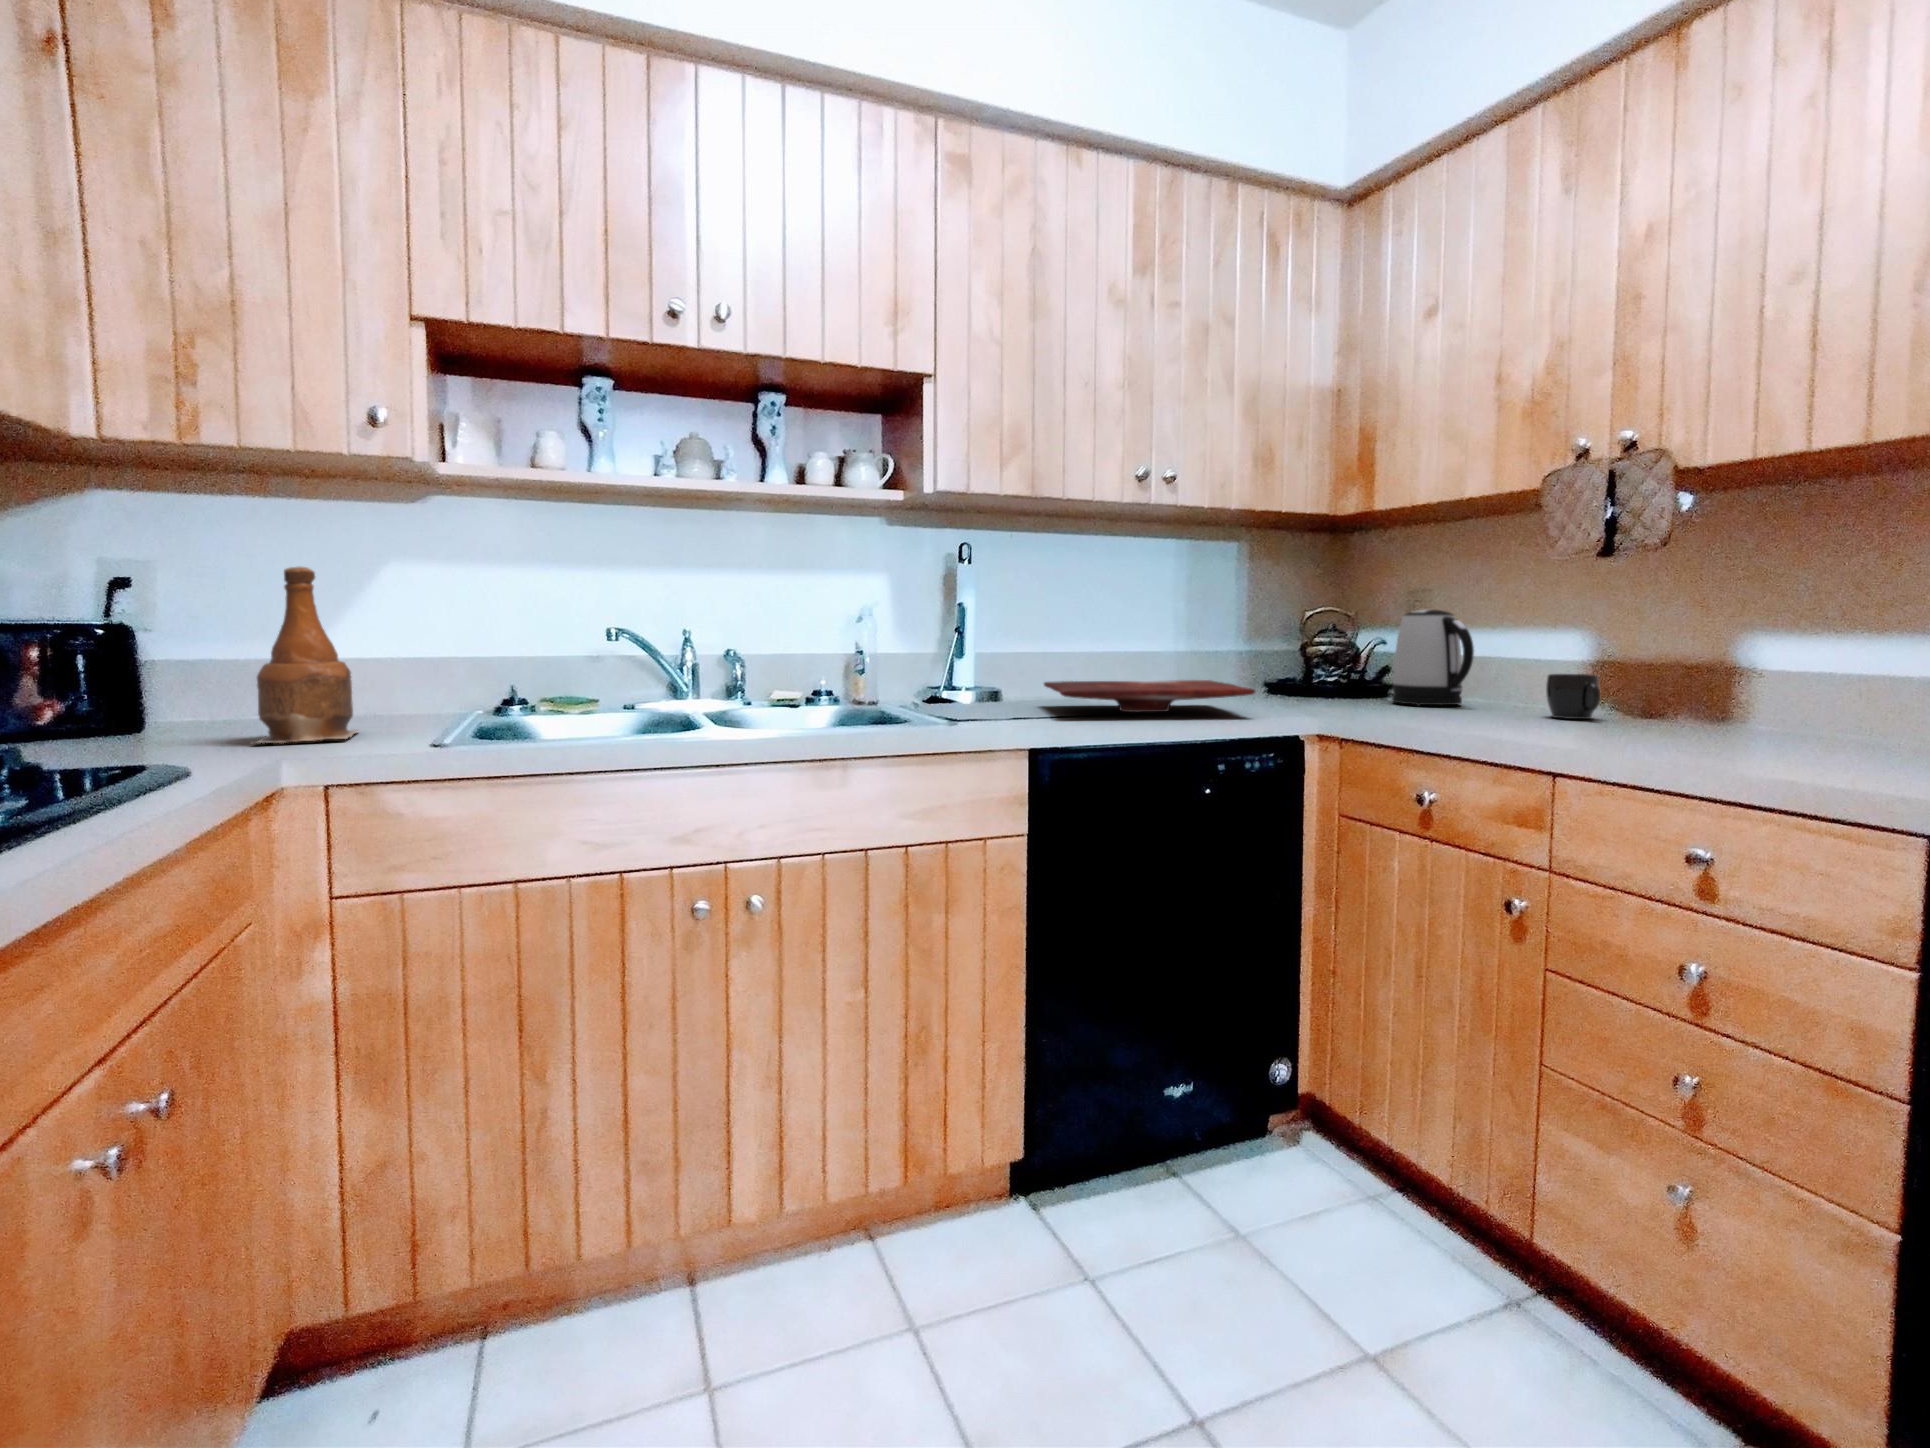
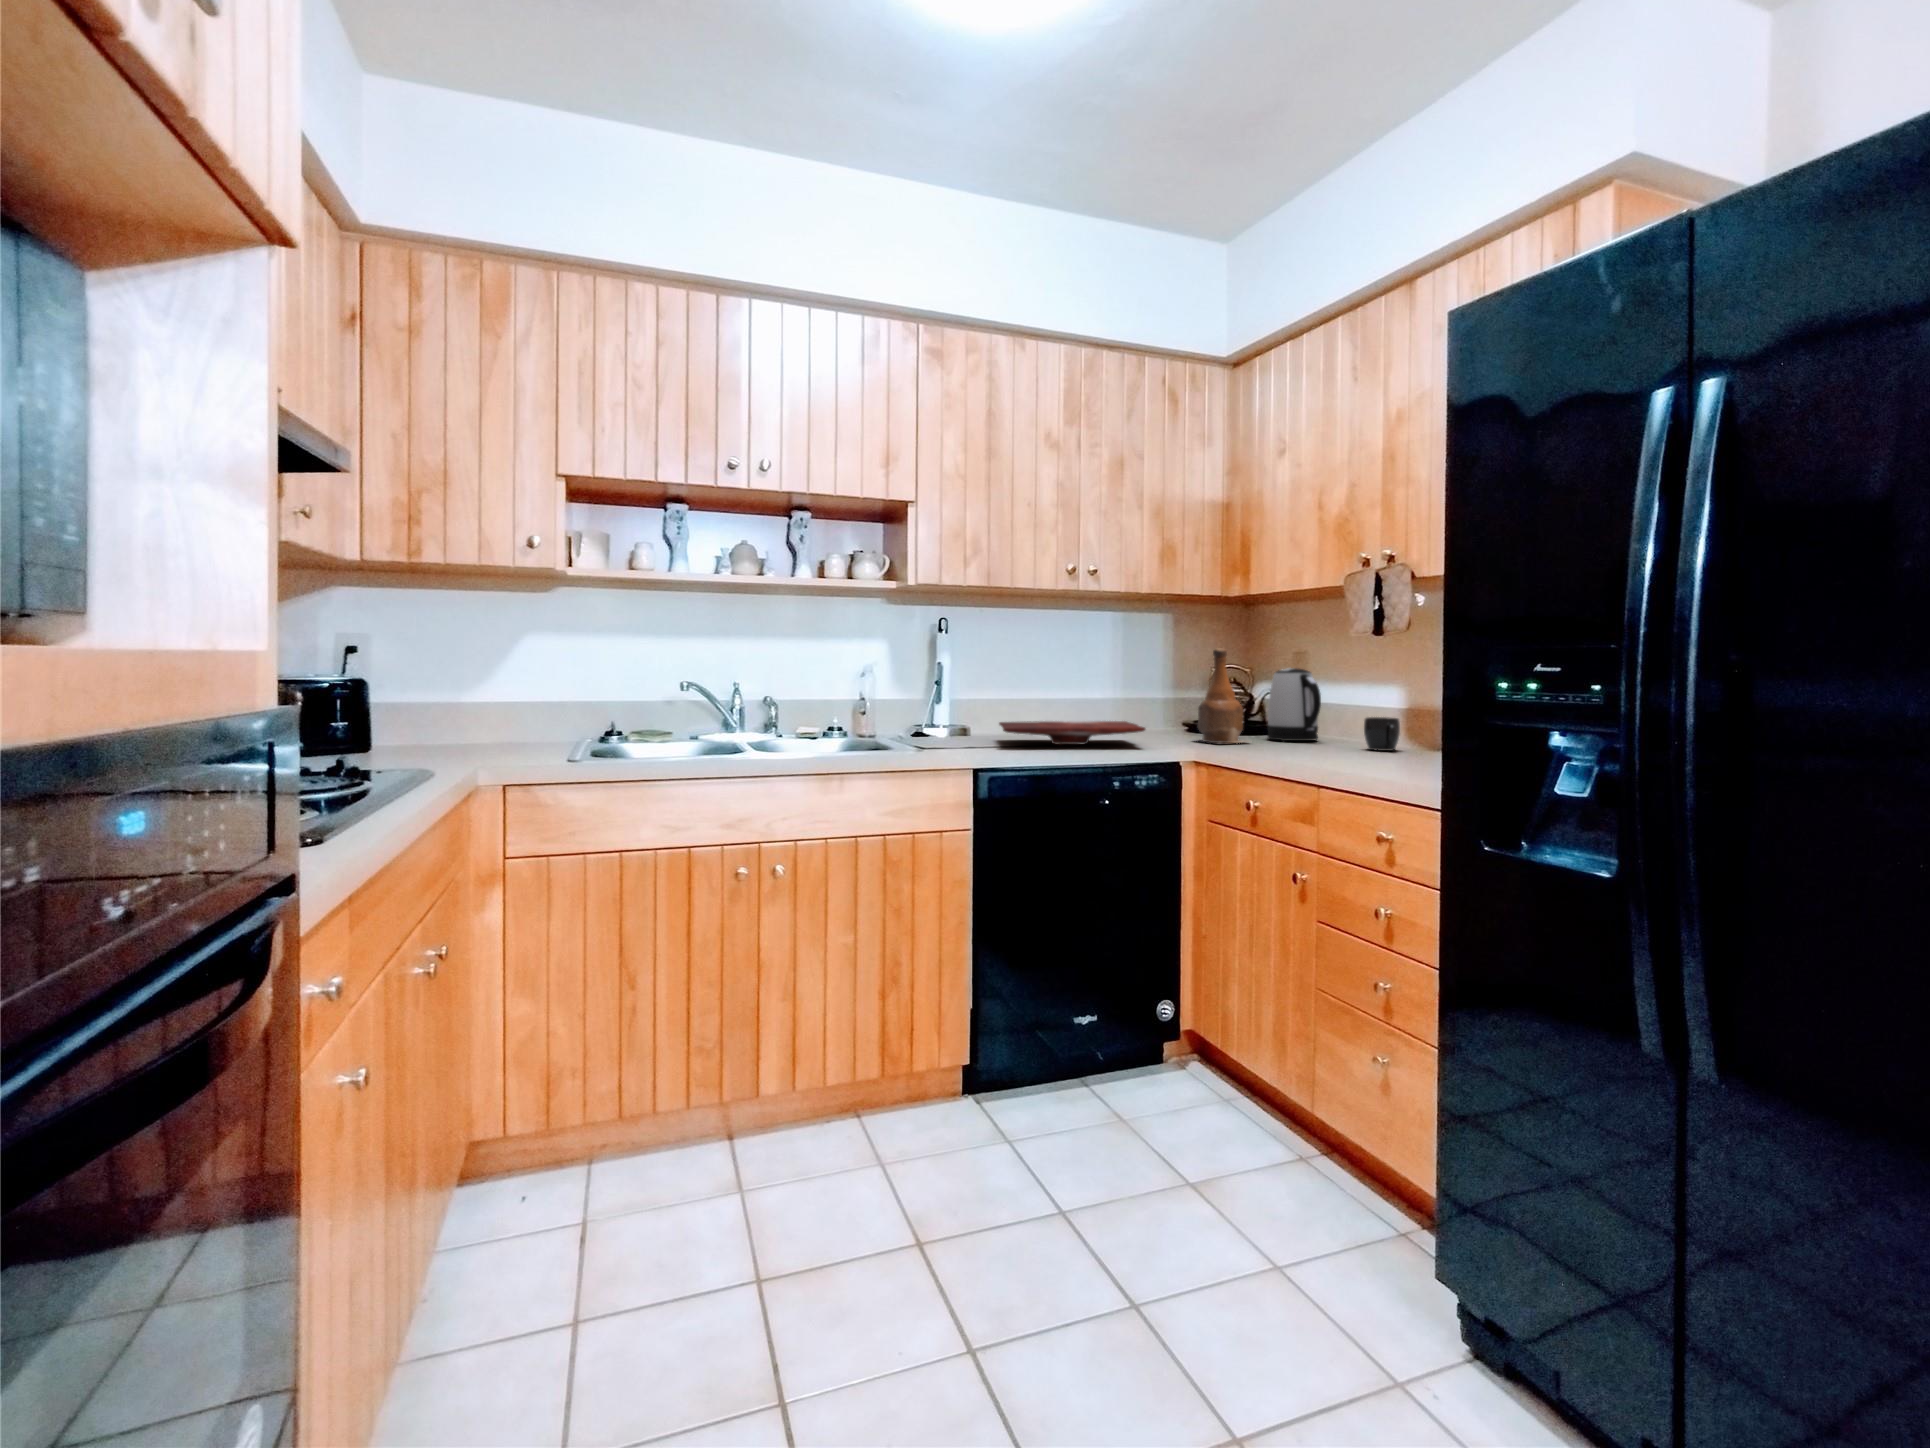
bottle: present [257,567,359,743] -> present [1198,648,1243,743]

